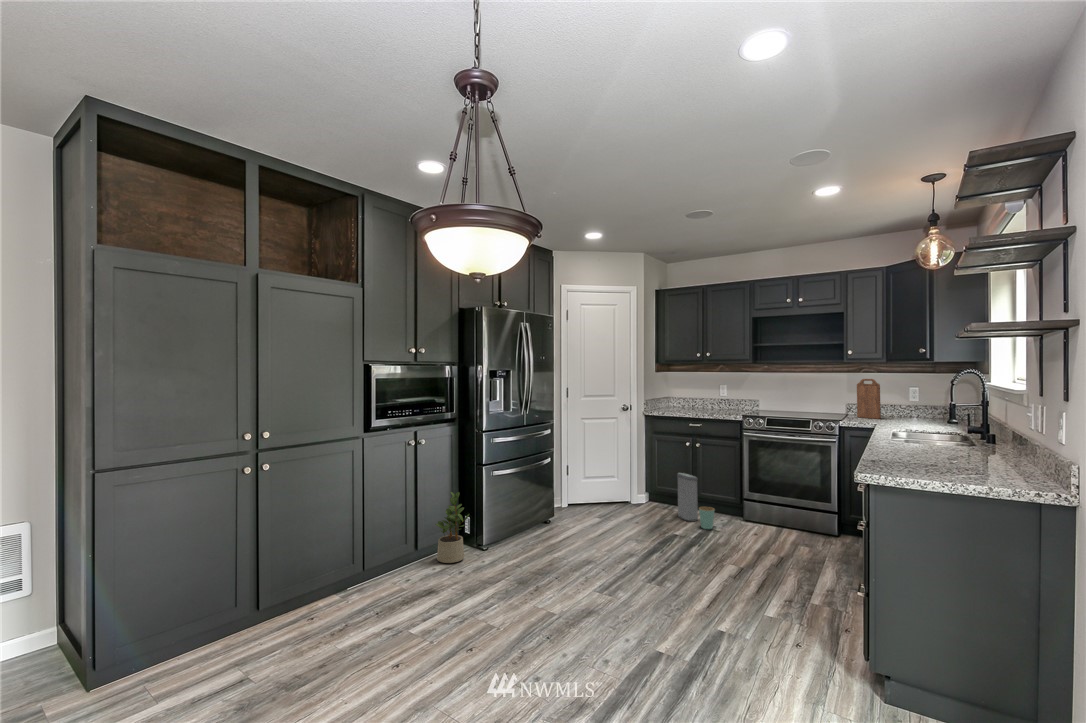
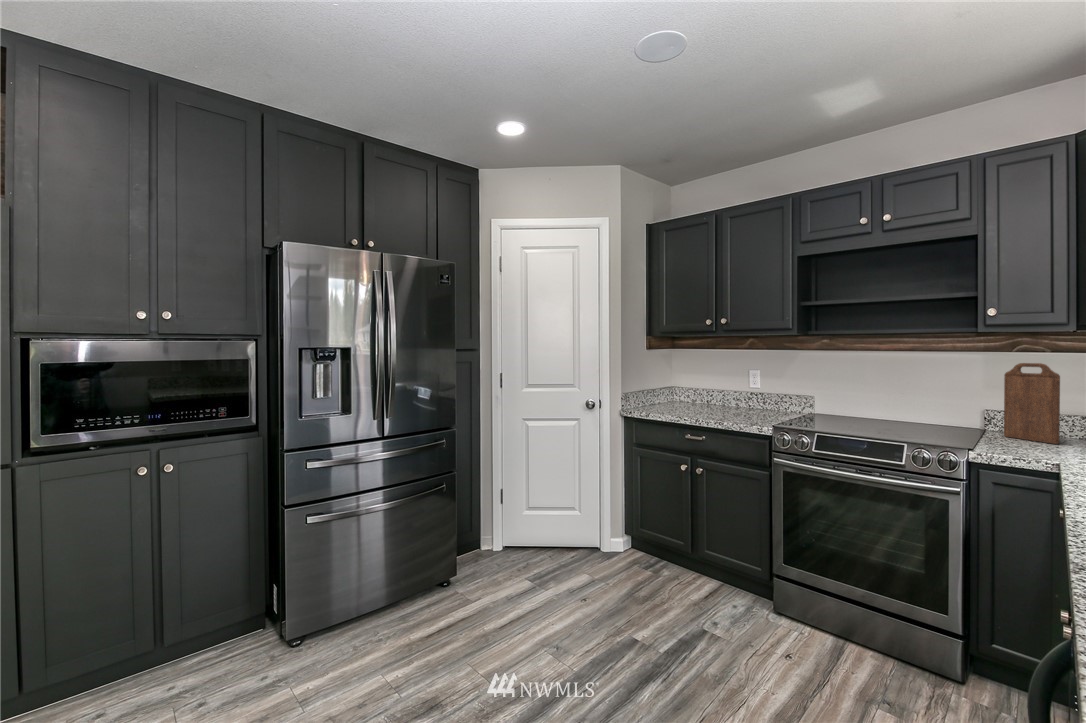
trash can: present [677,473,715,529] -> none [660,518,713,628]
potted plant: present [435,492,469,563] -> none [177,561,240,691]

